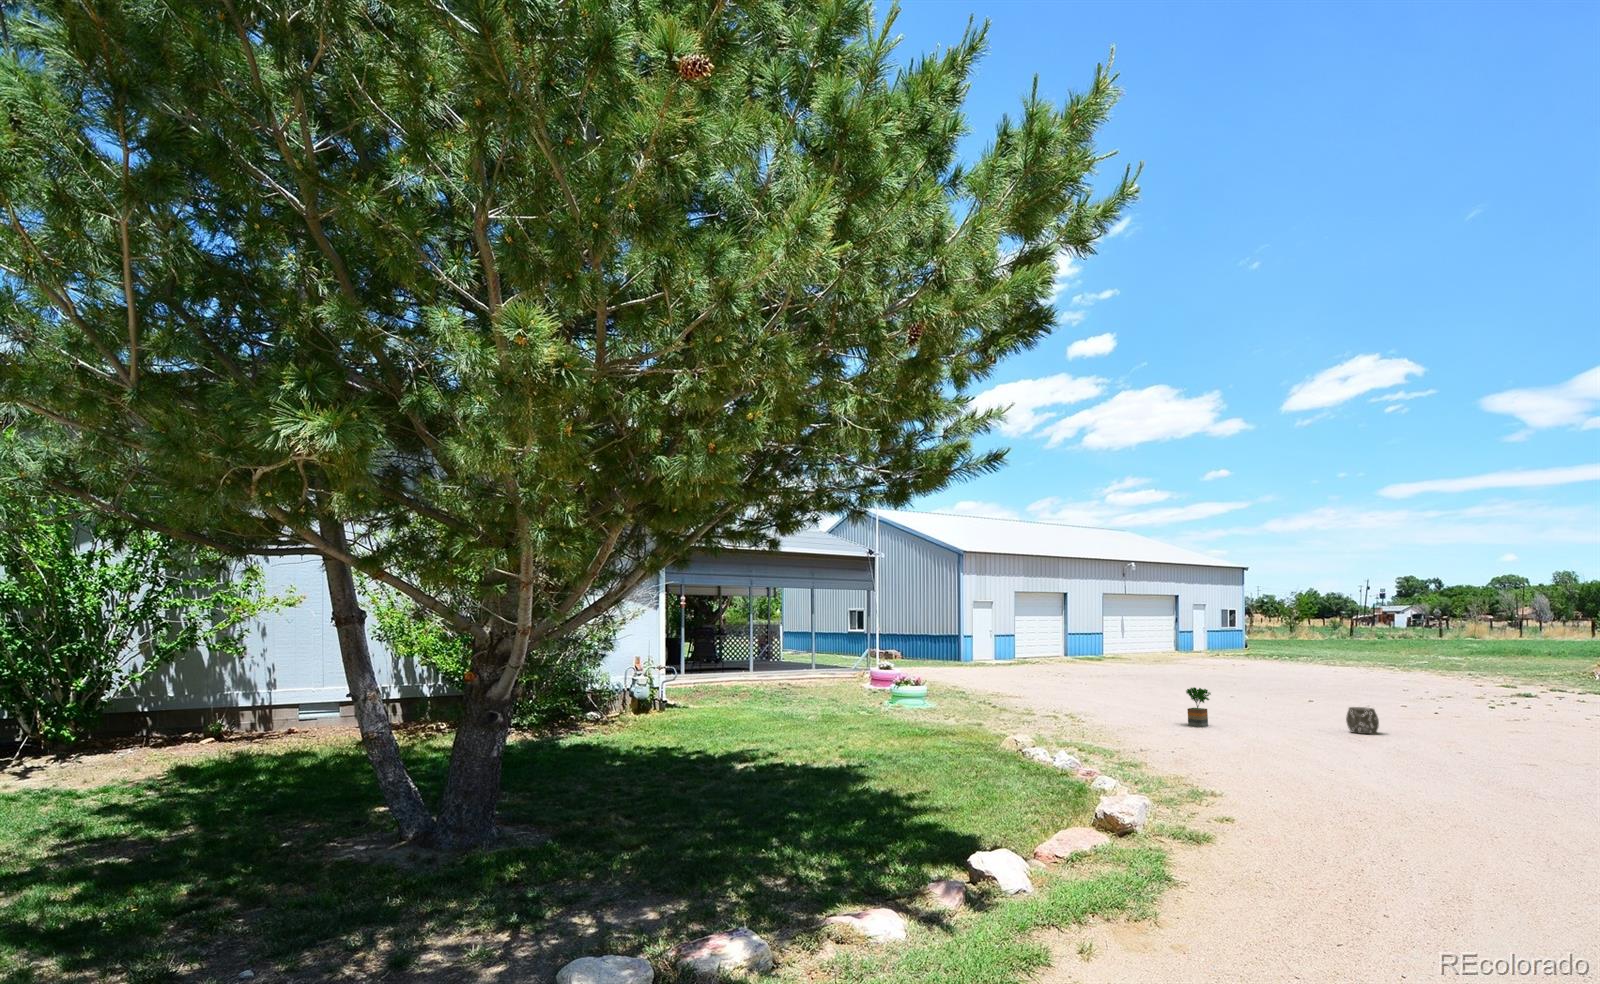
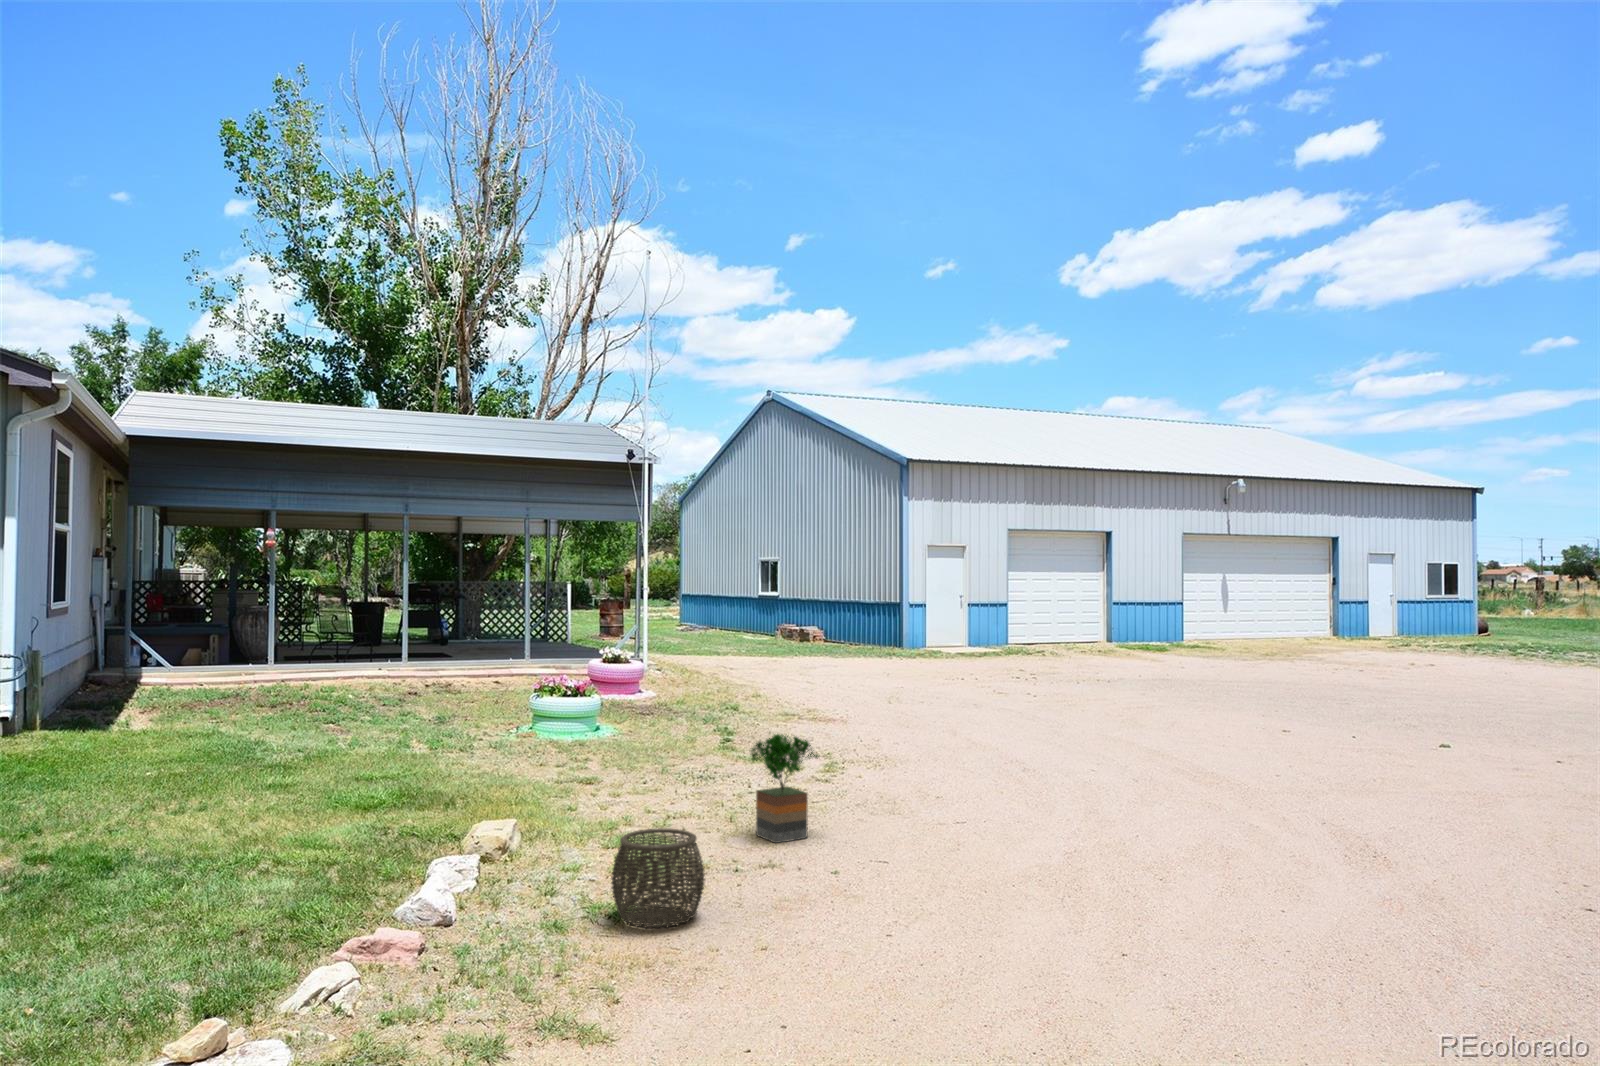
woven basket: present [1346,707,1379,734] -> present [611,828,705,928]

